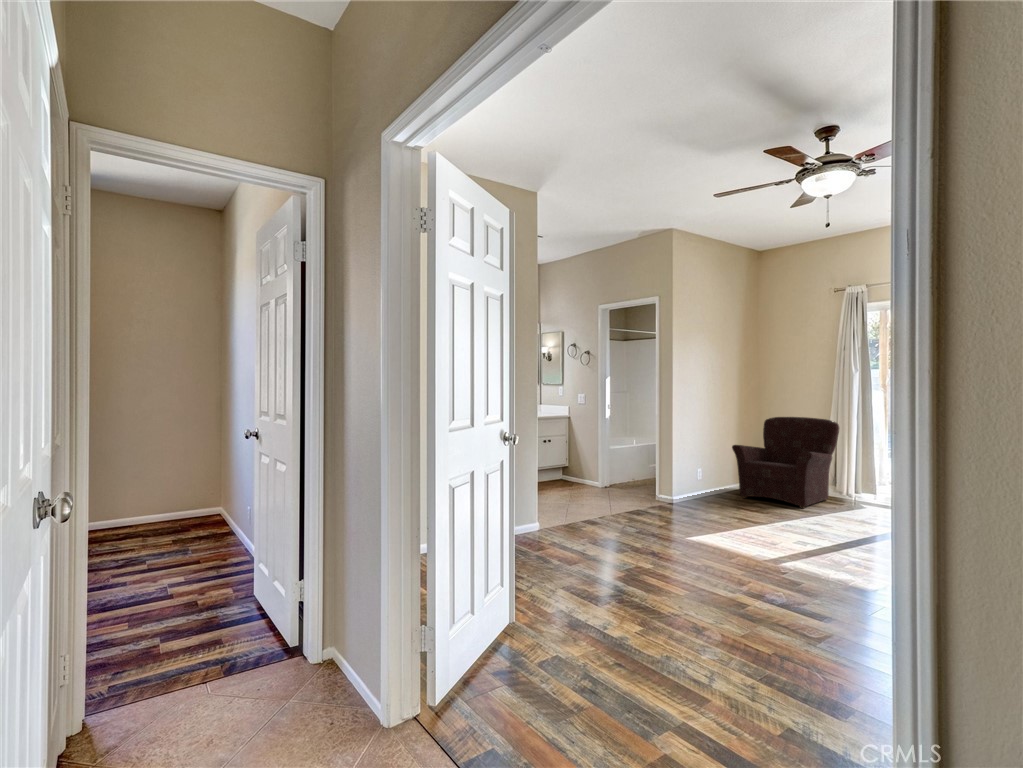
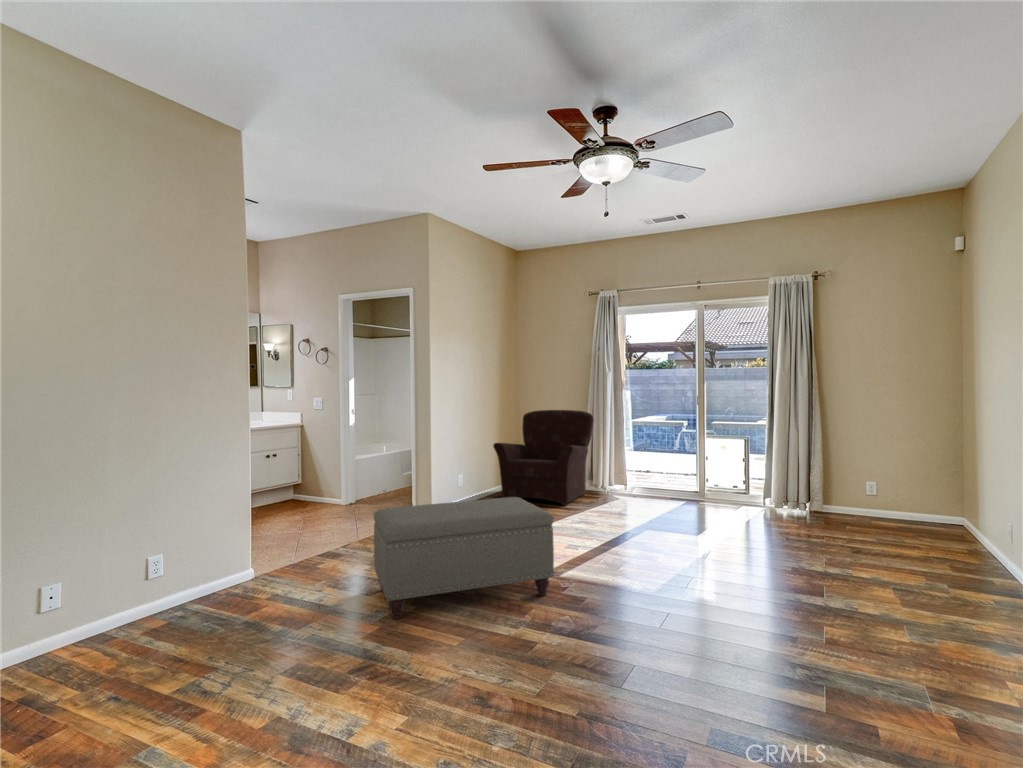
ottoman: none [624,490,773,575] -> present [373,497,554,619]

